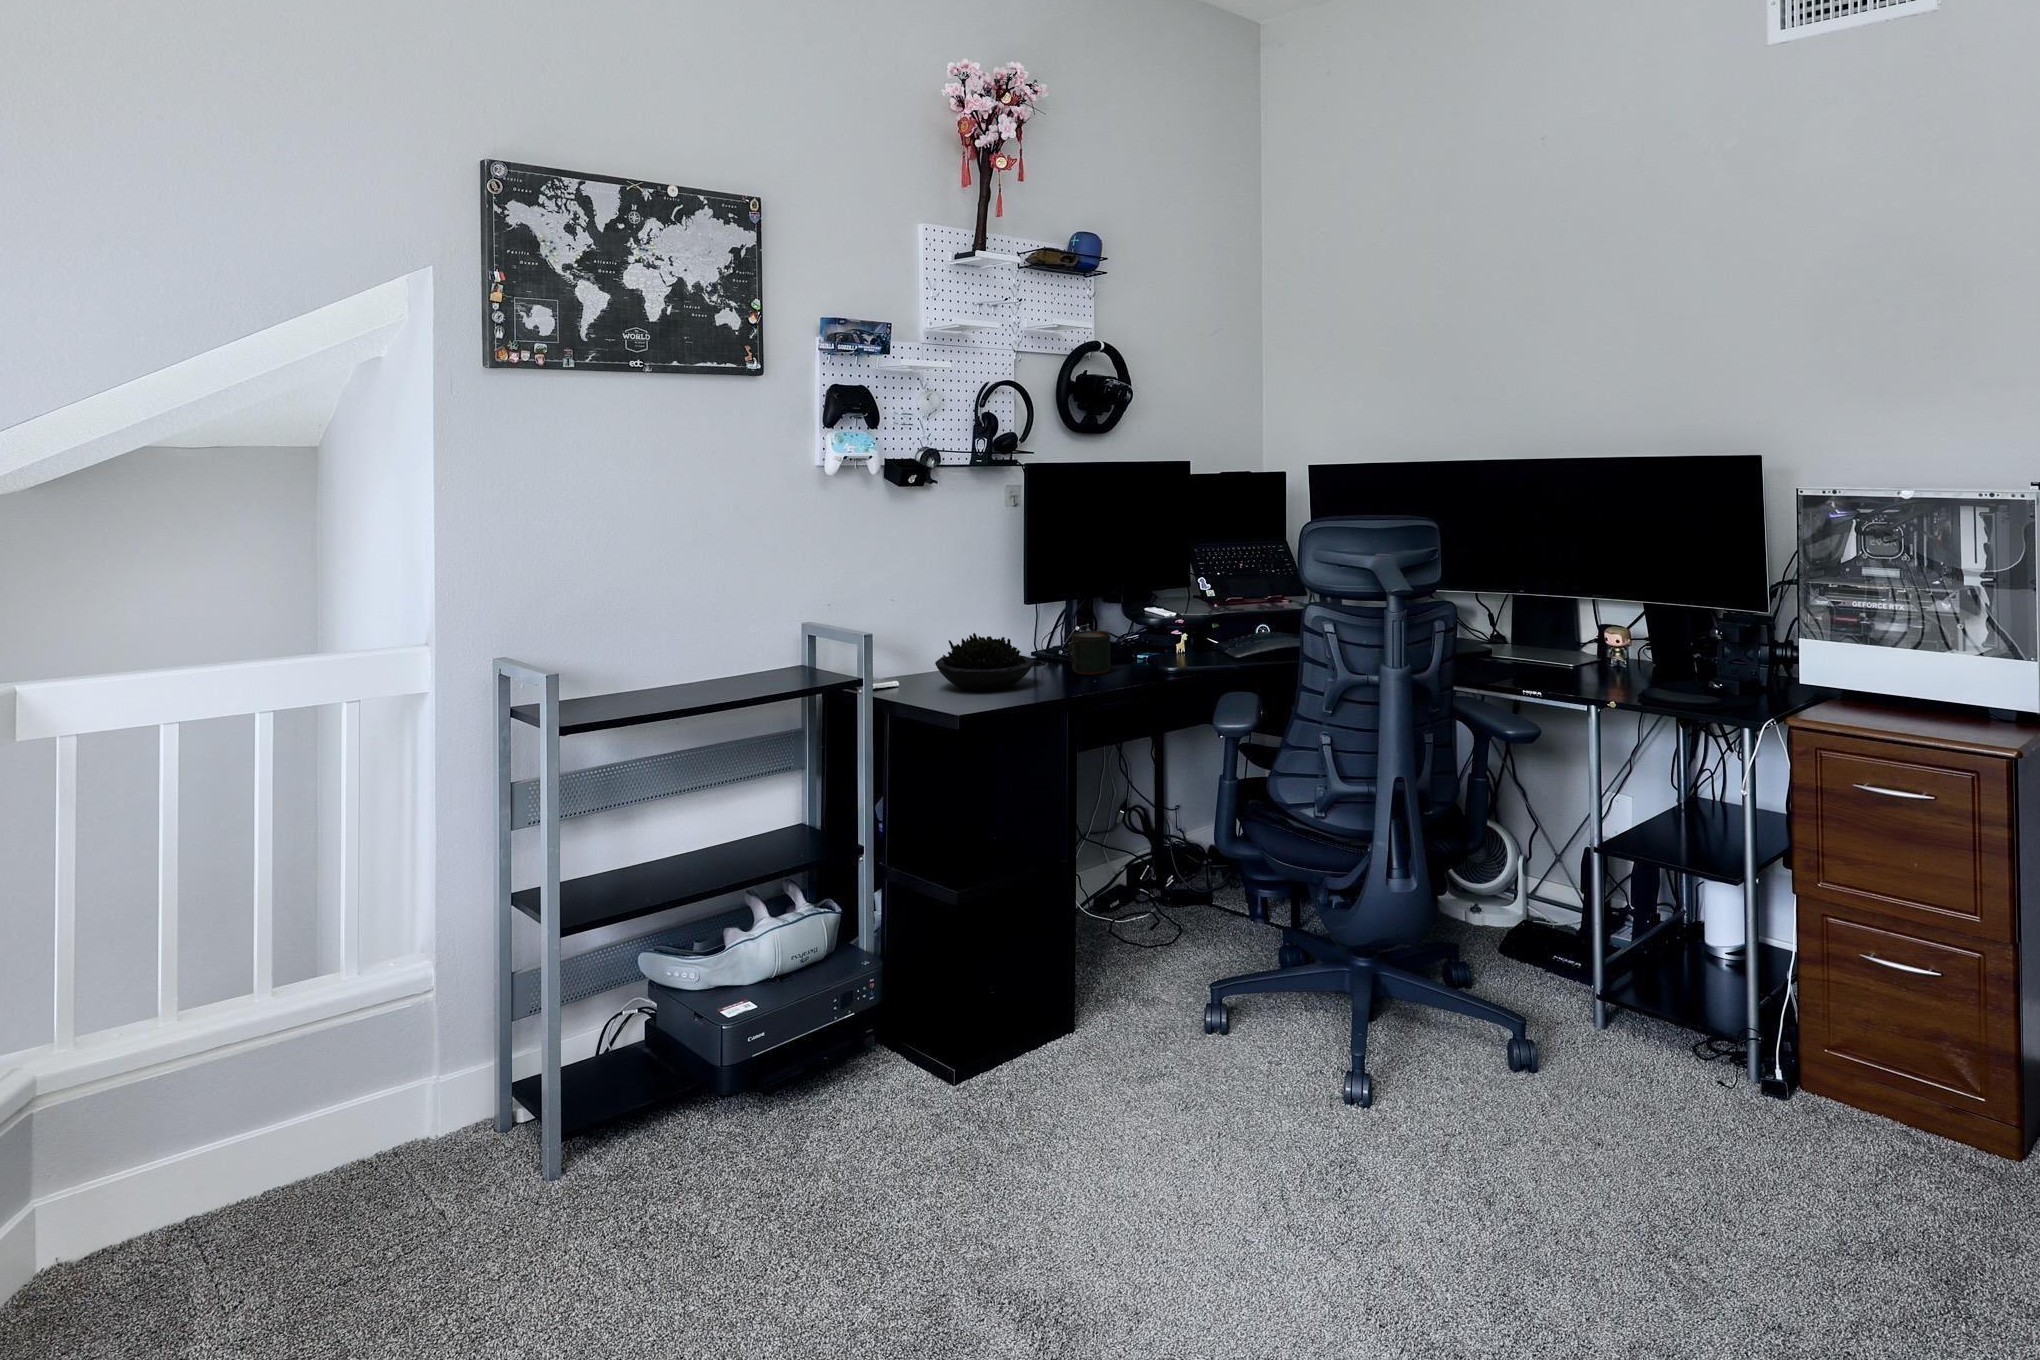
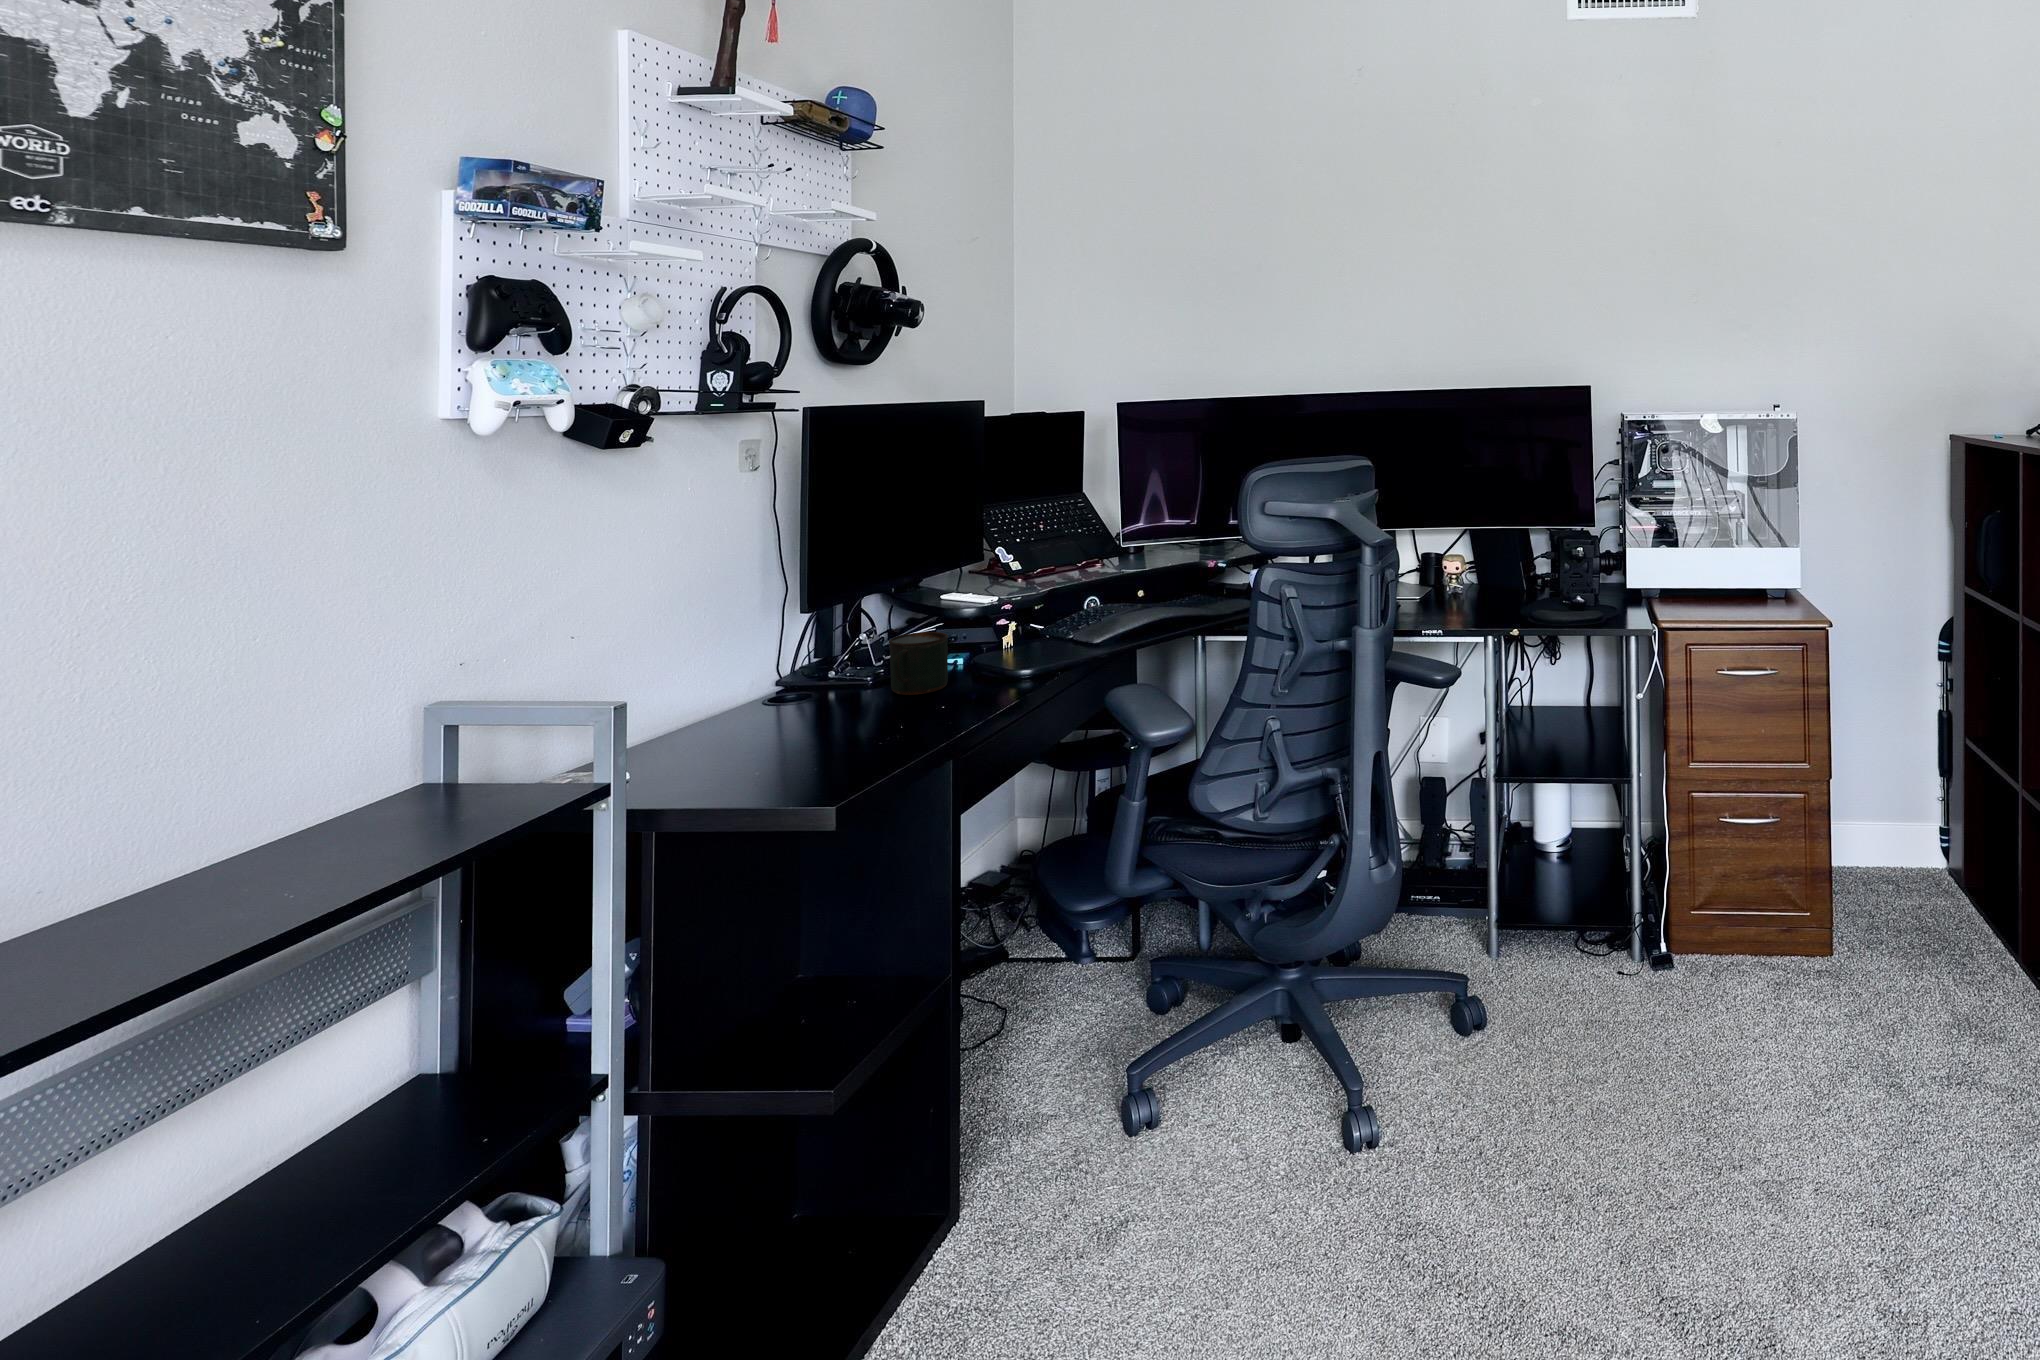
succulent plant: present [935,633,1034,691] -> none [692,660,862,751]

